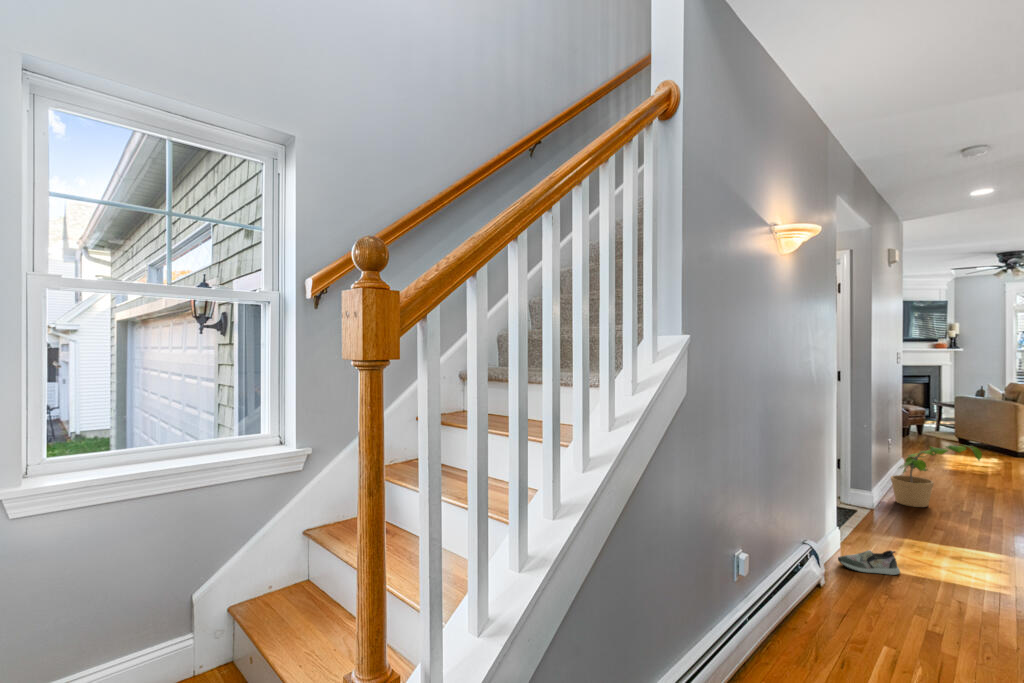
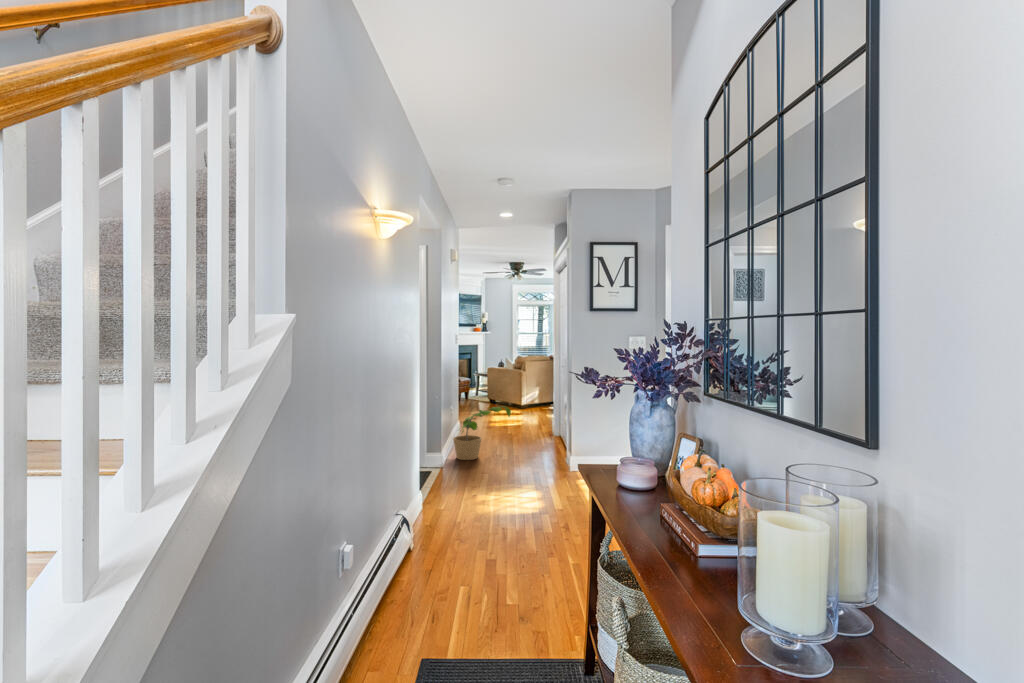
shoe: present [838,550,900,575] -> none [422,502,467,527]

